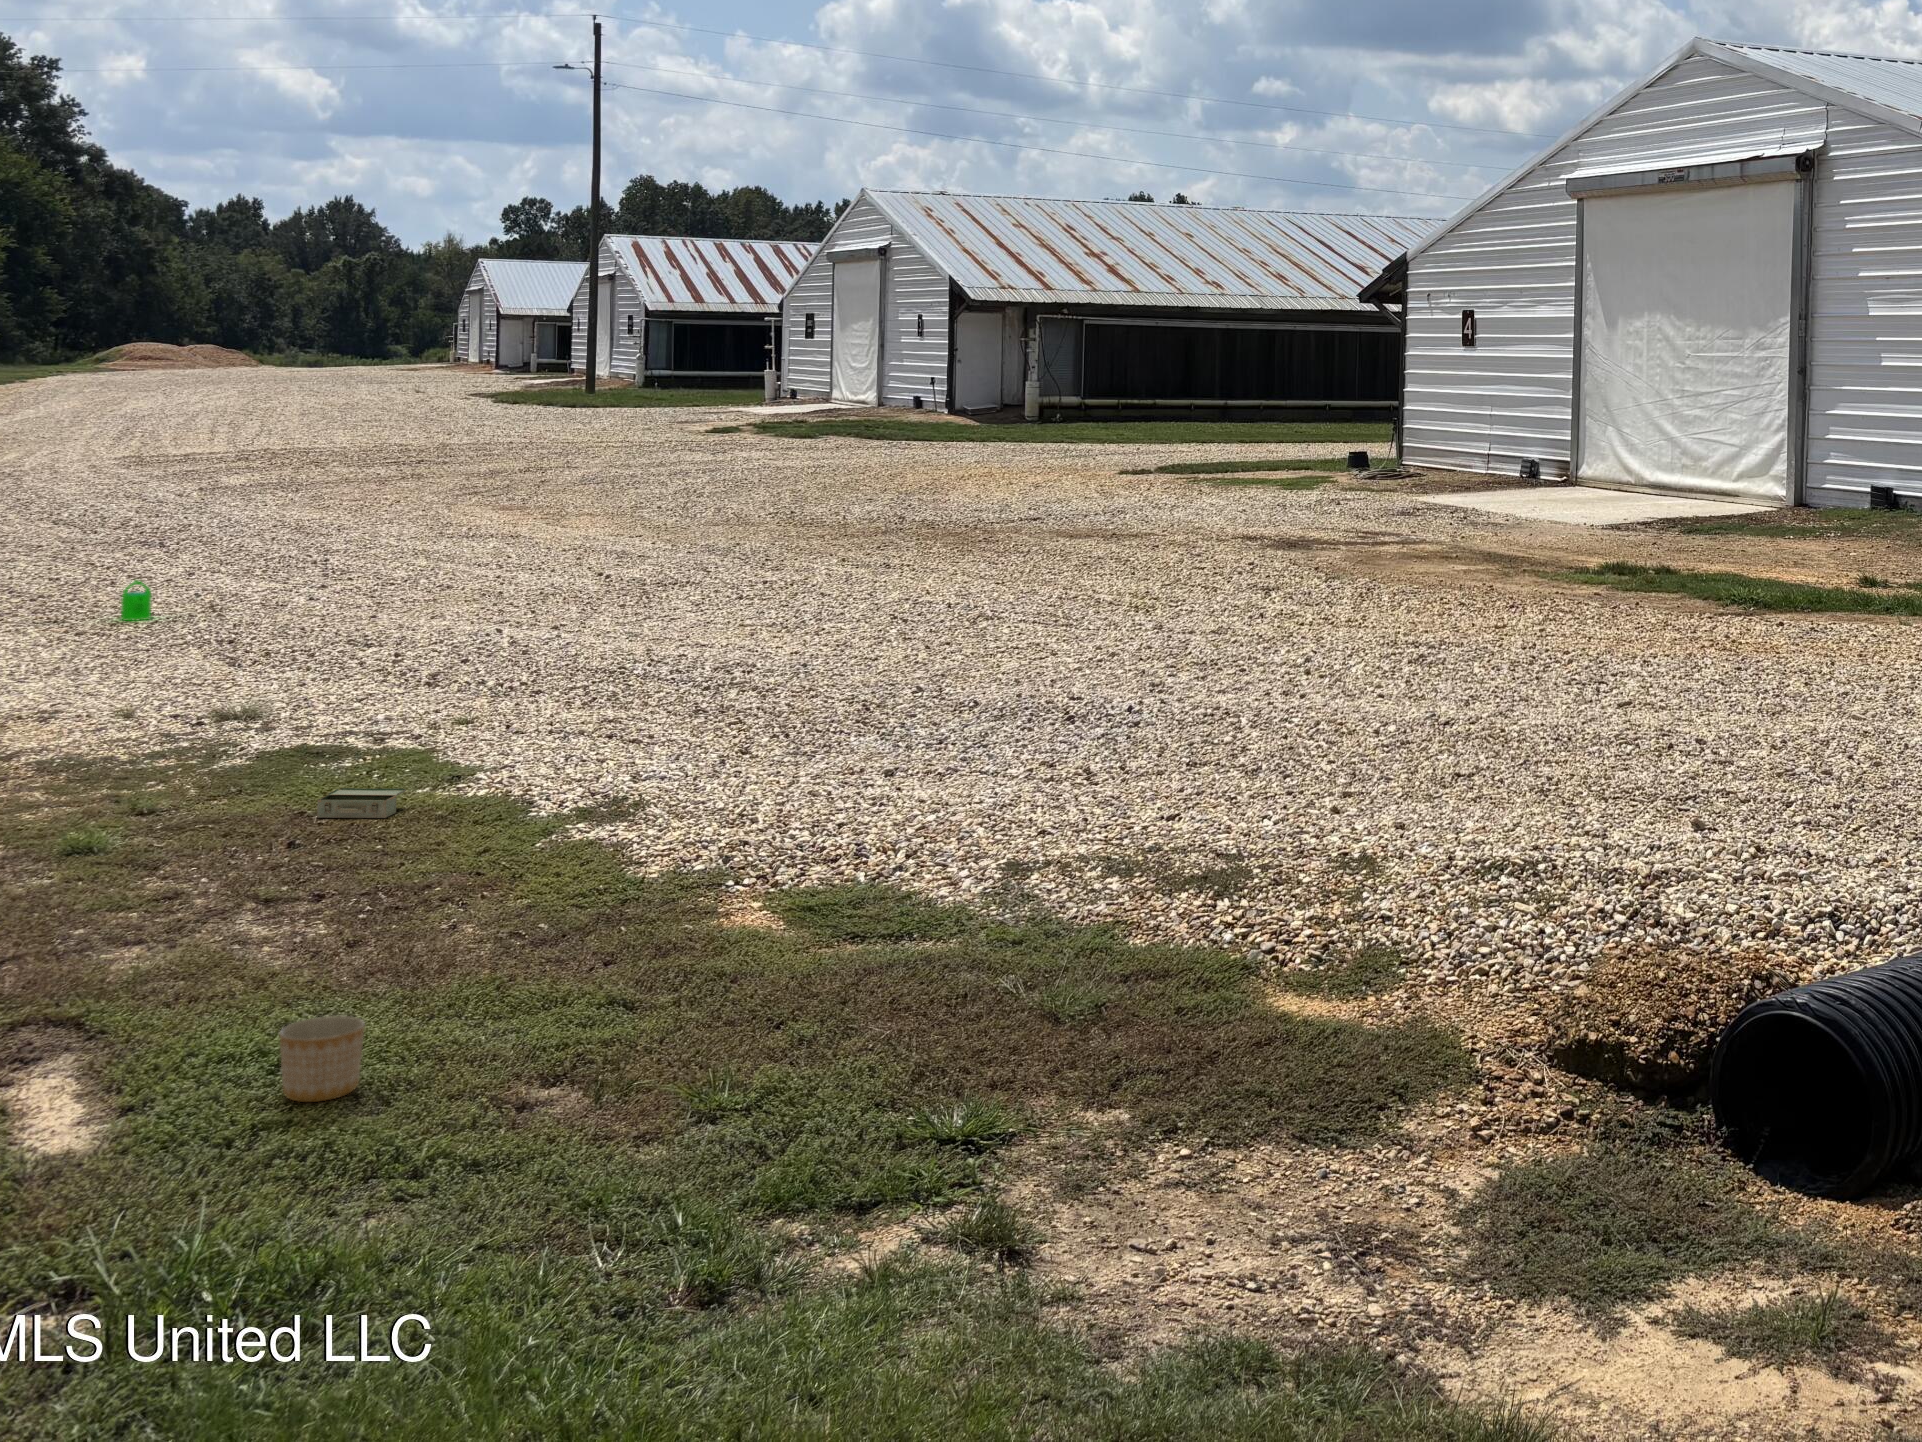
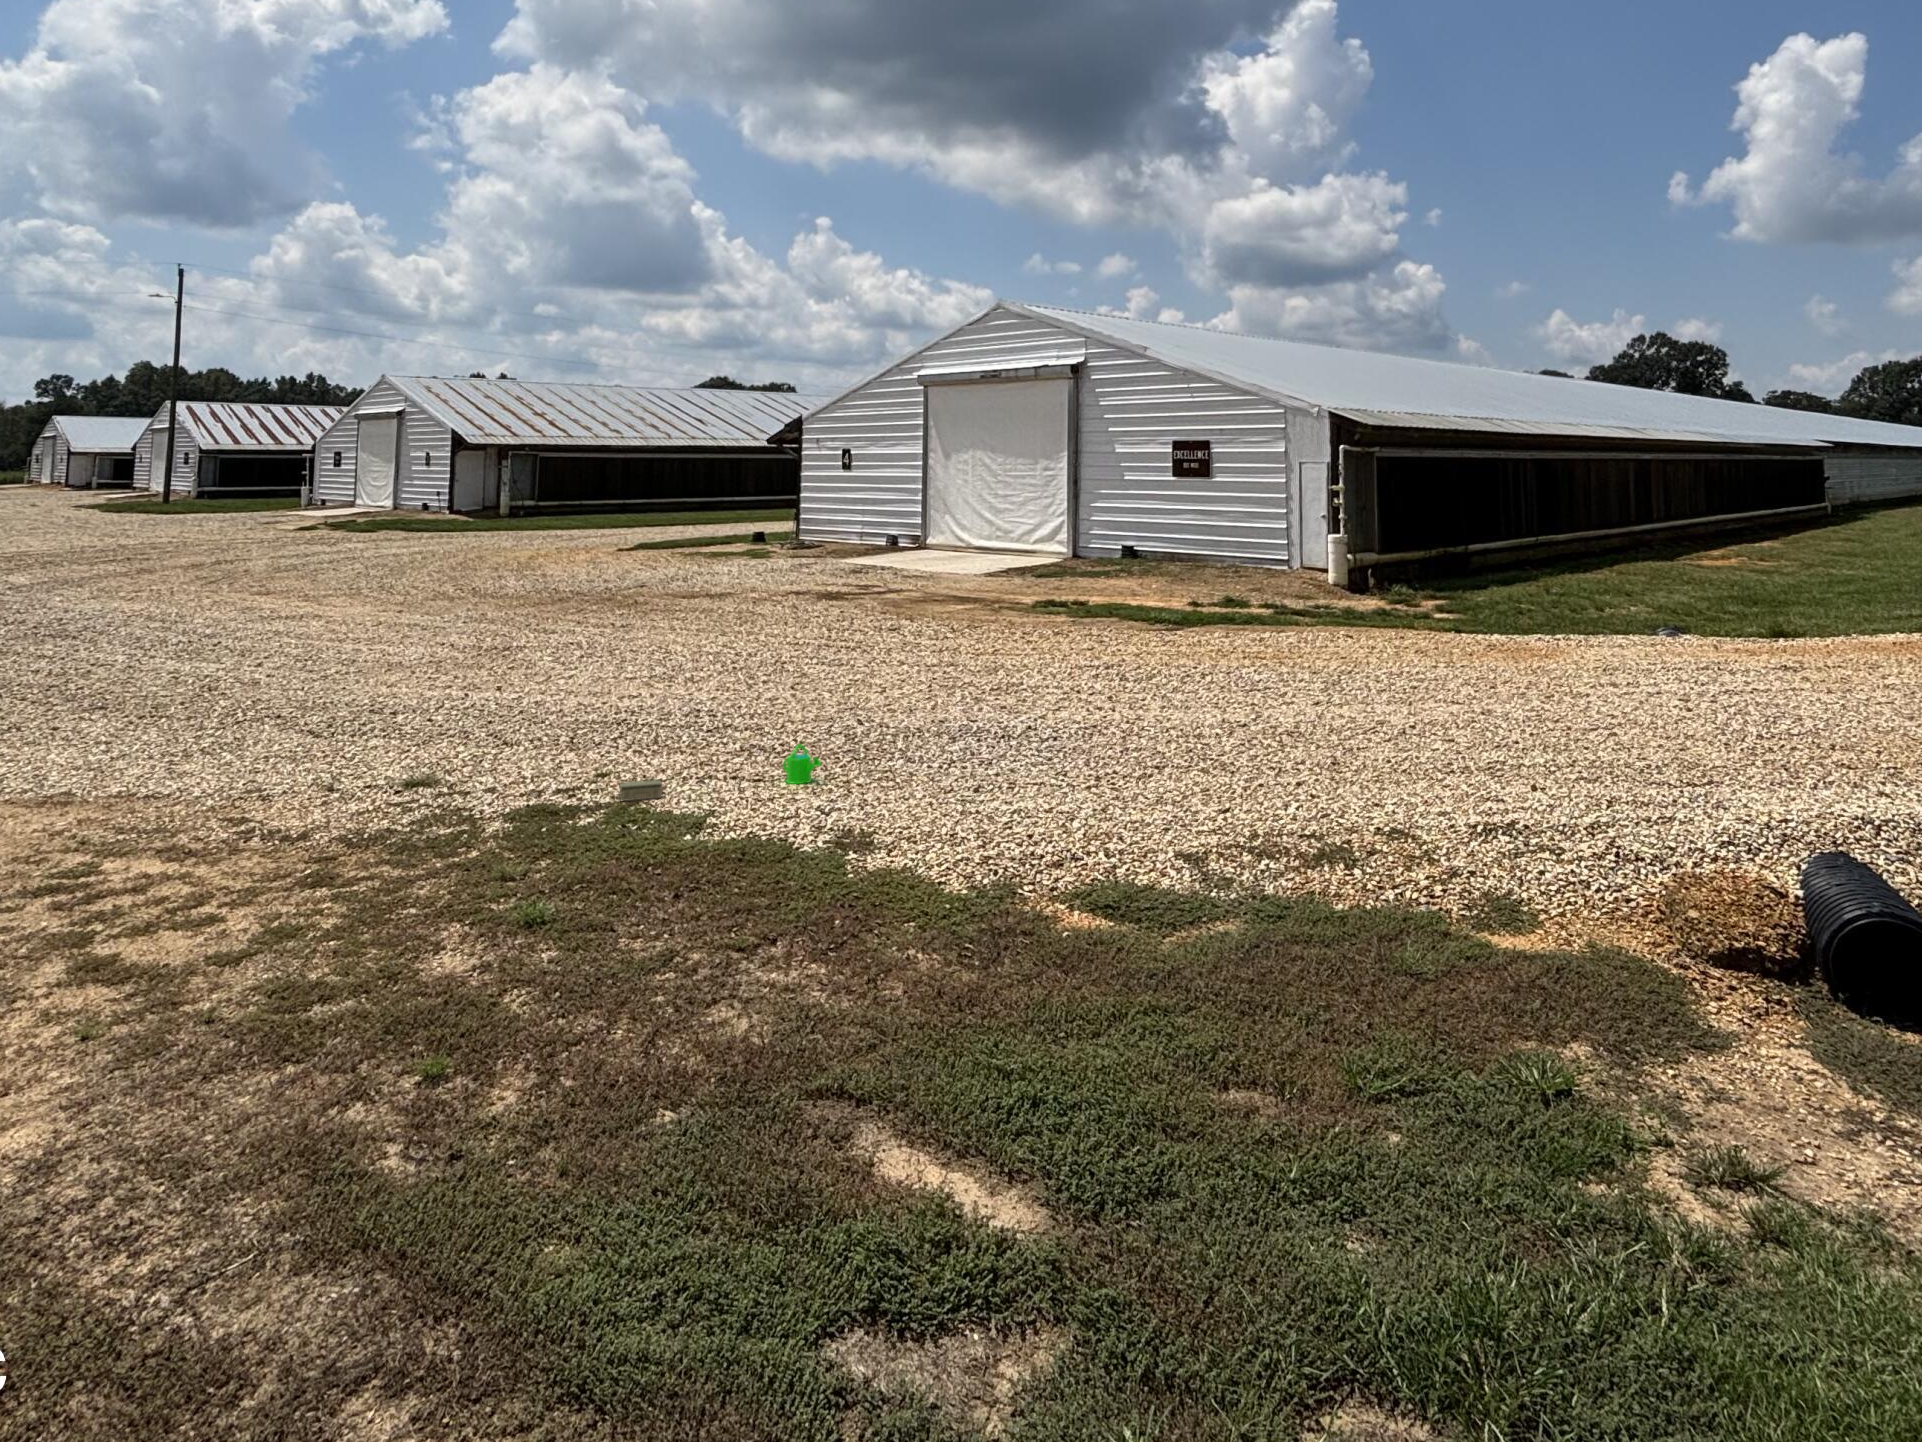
watering can: present [121,580,152,621] -> present [783,744,821,784]
planter: present [280,1016,365,1102] -> none [950,904,992,955]

